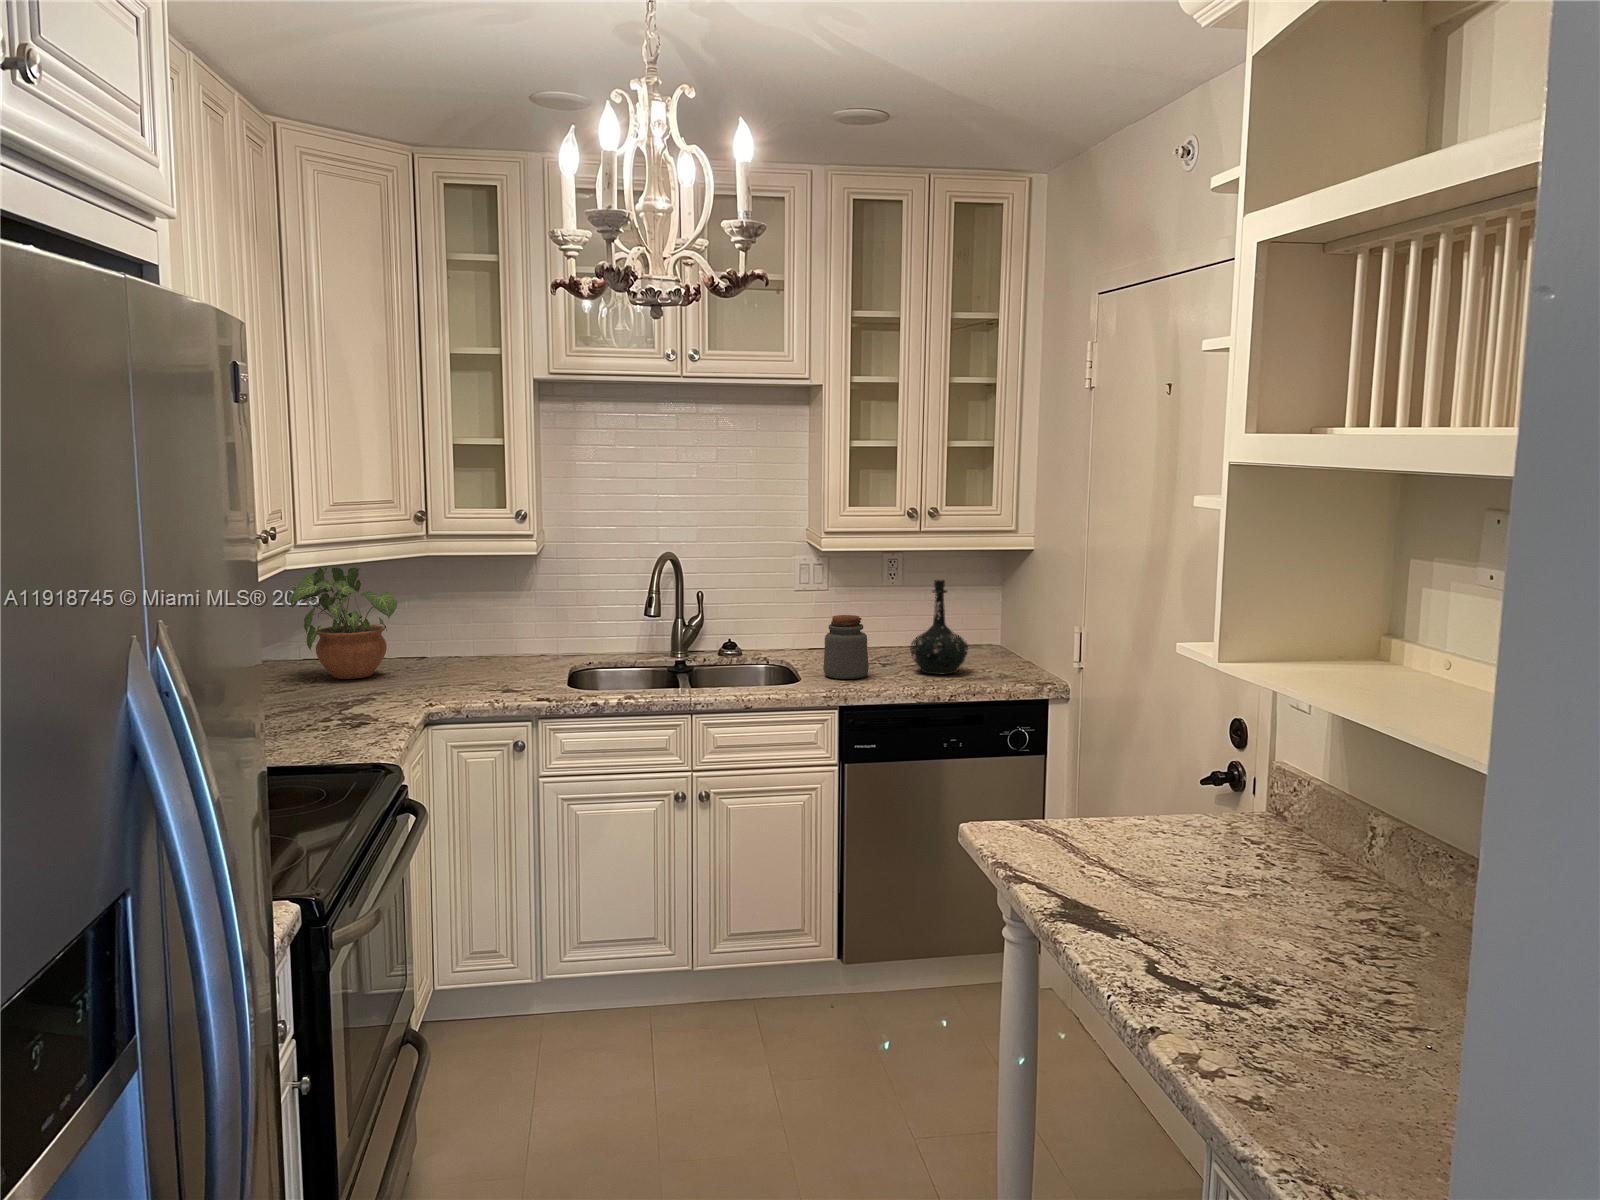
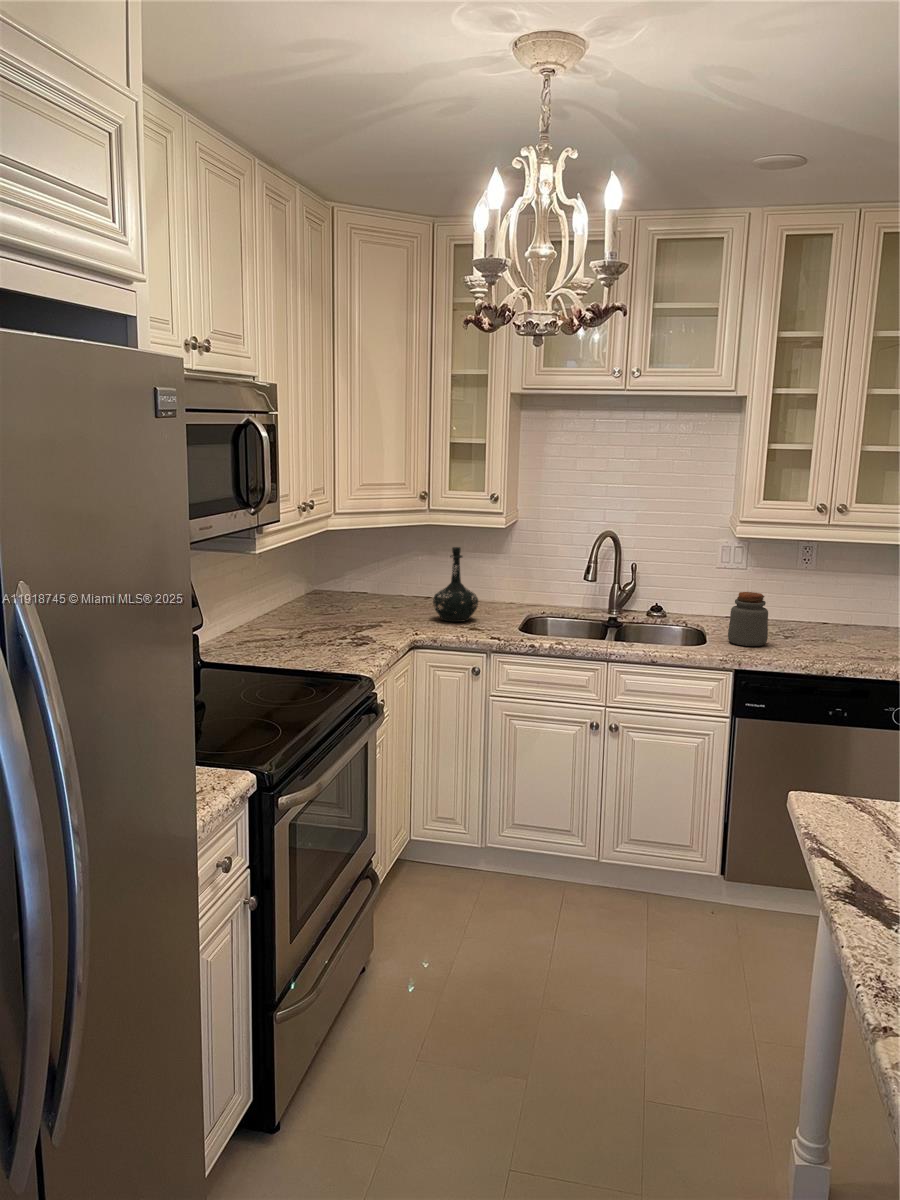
potted plant: present [287,568,397,679] -> none [331,520,405,610]
bottle: present [910,580,968,674] -> present [433,547,478,622]

